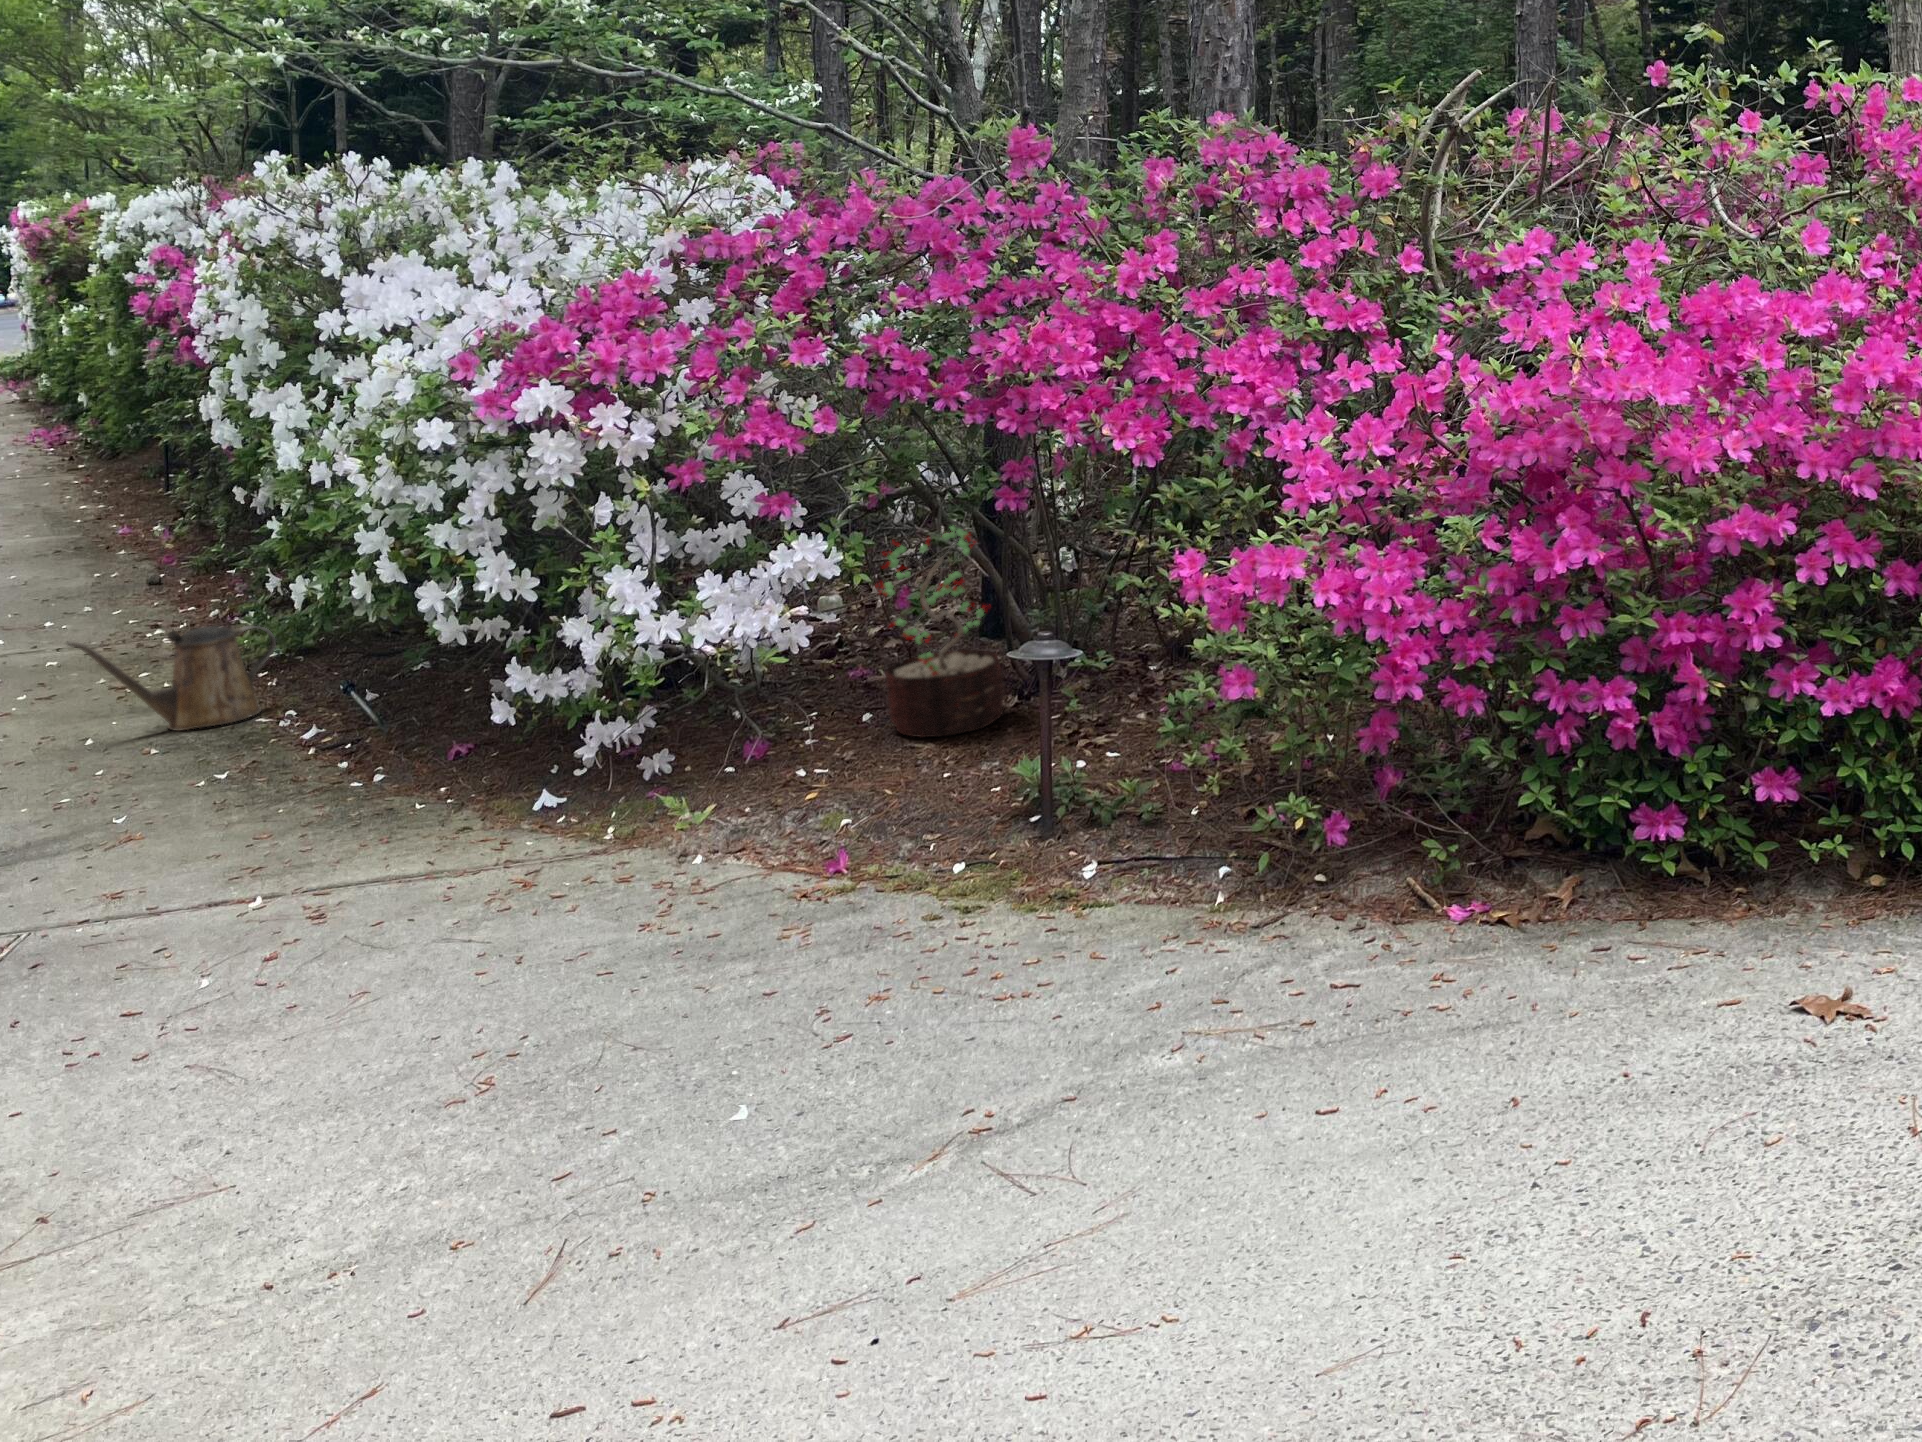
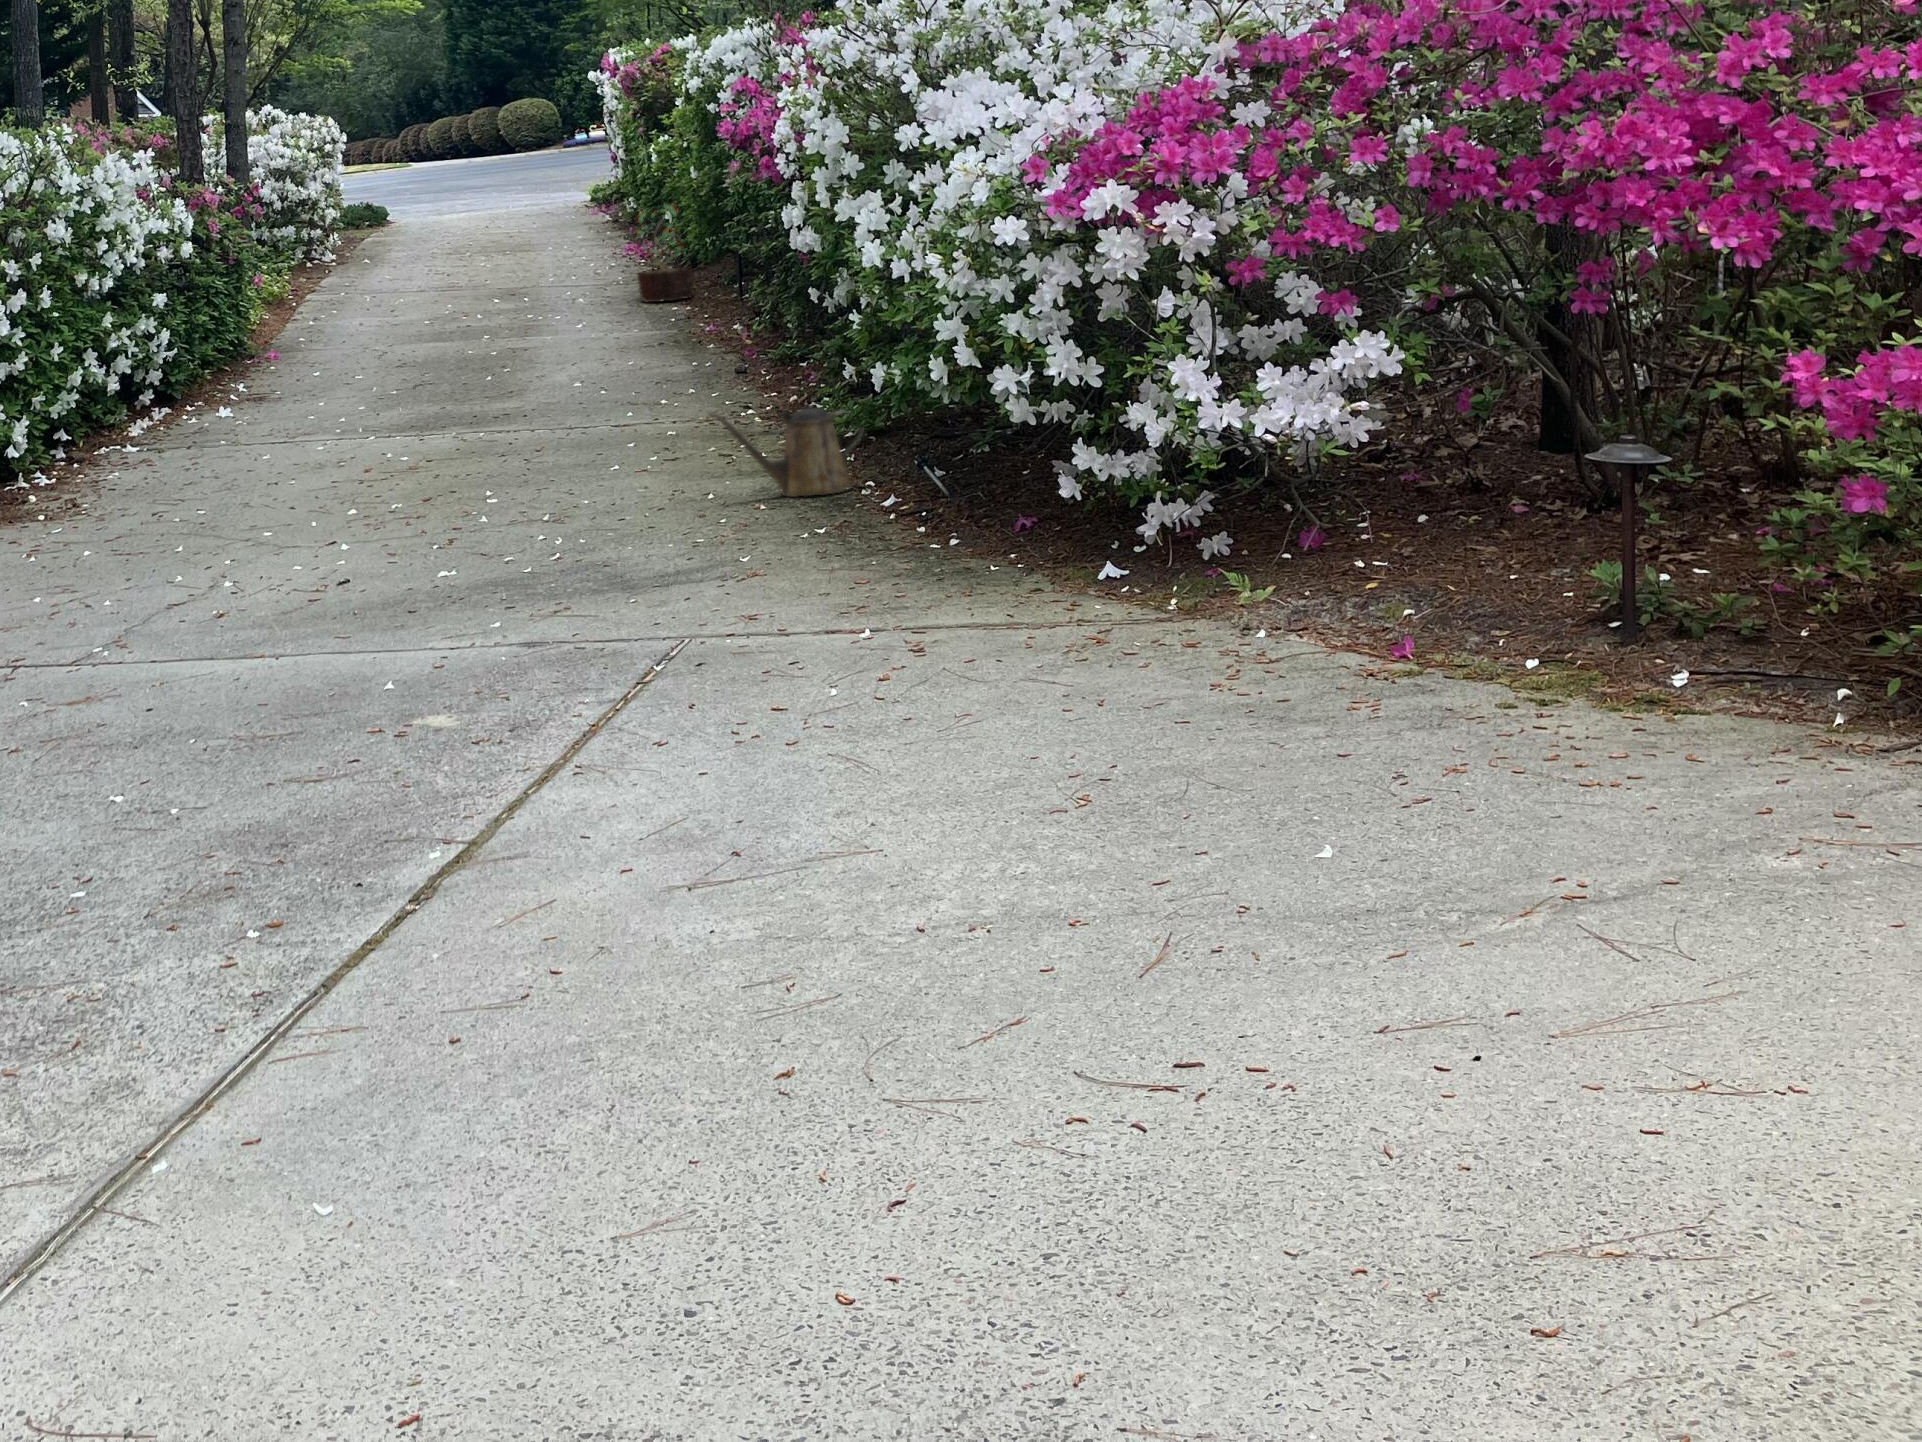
decorative plant: present [876,525,1005,737] -> present [635,205,694,302]

